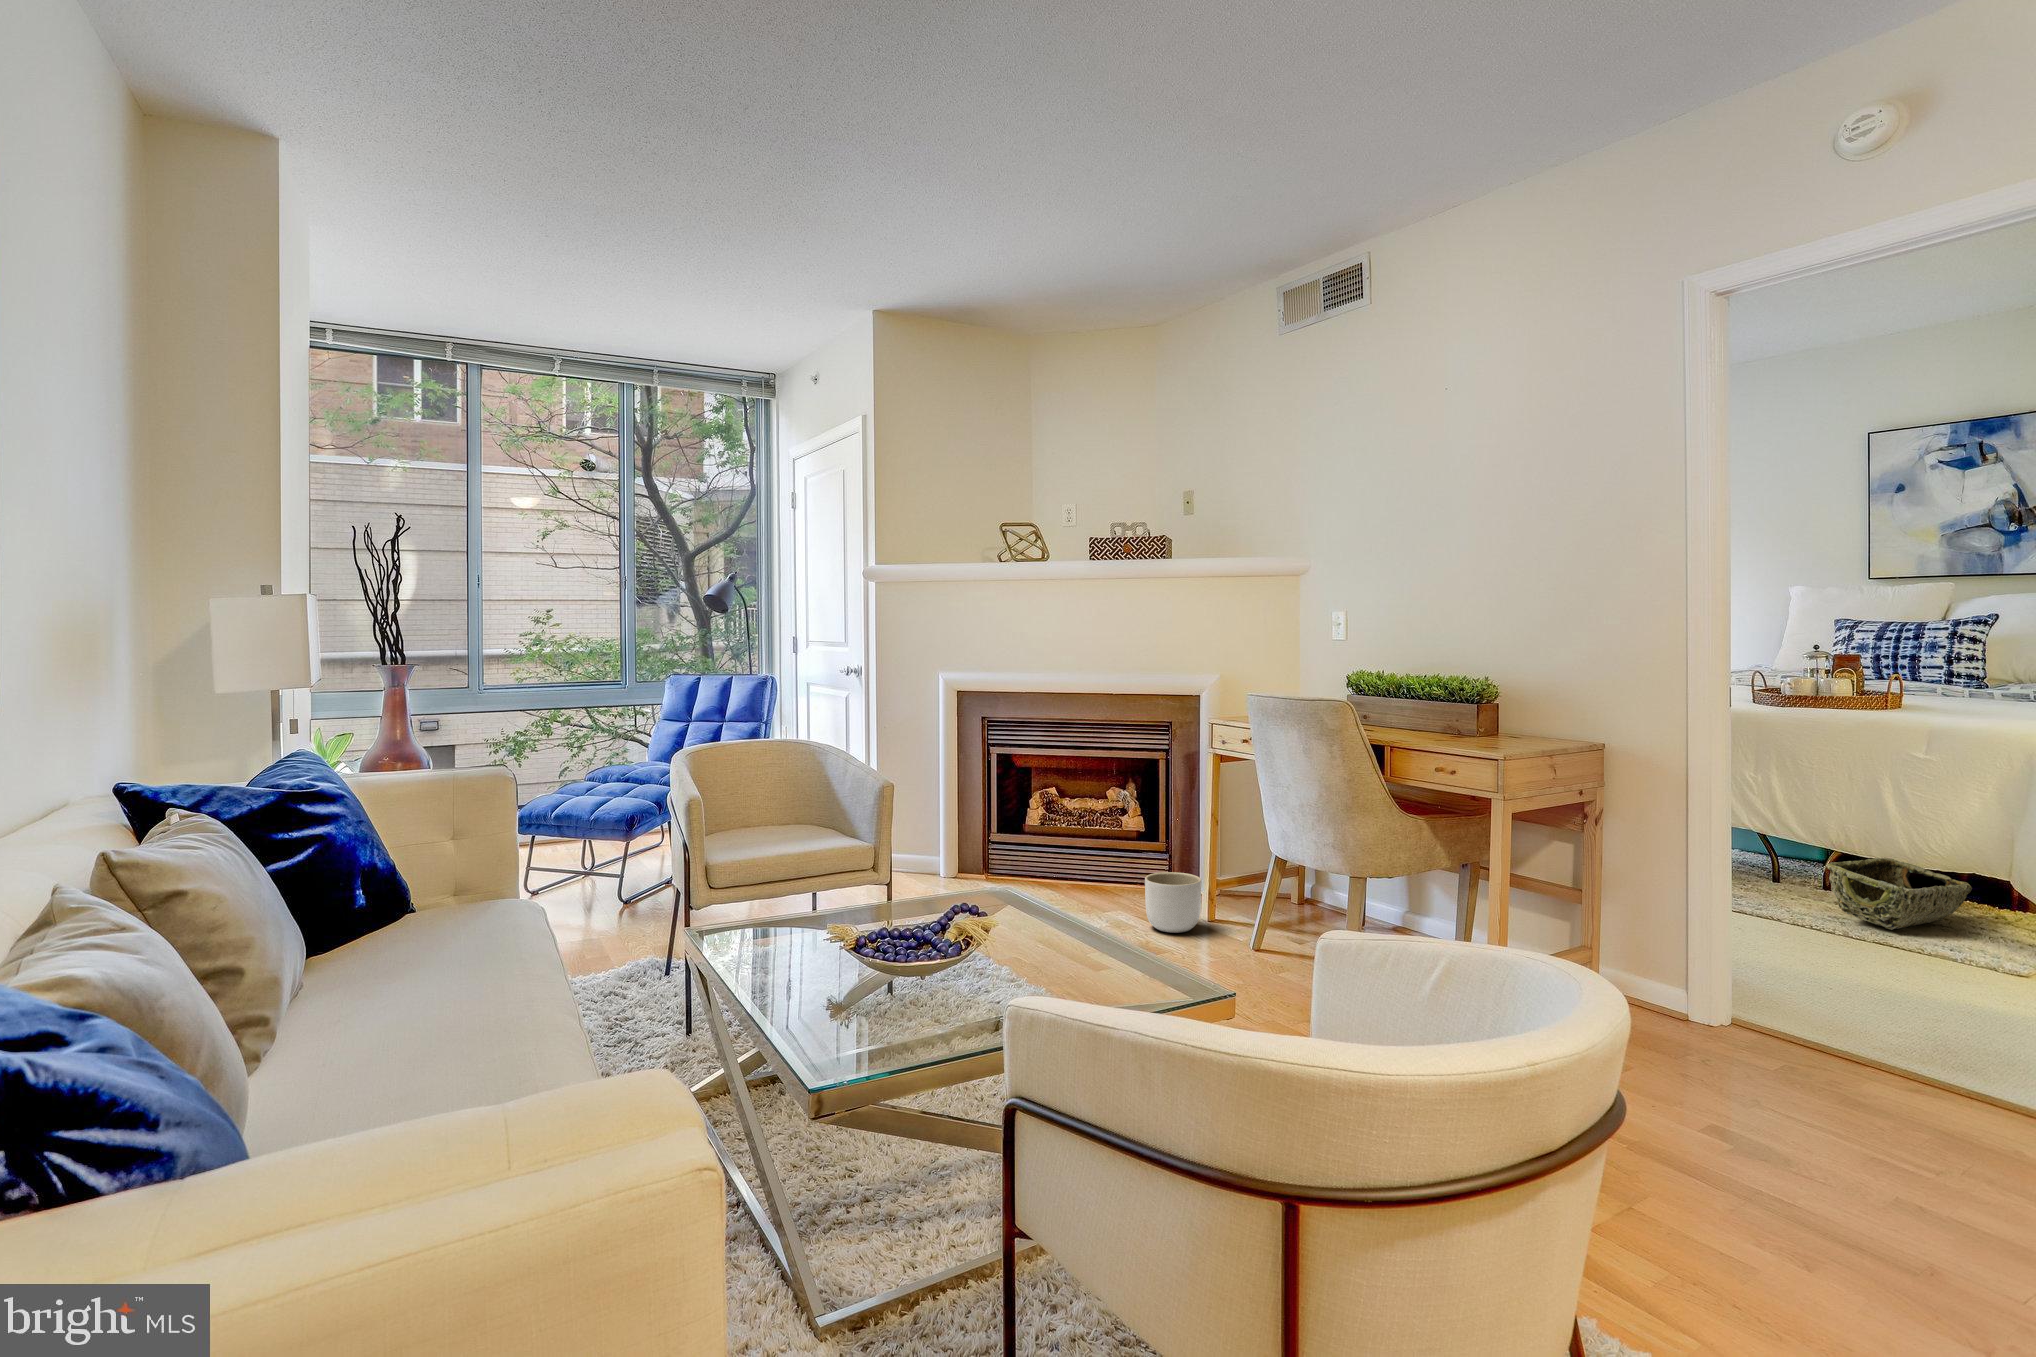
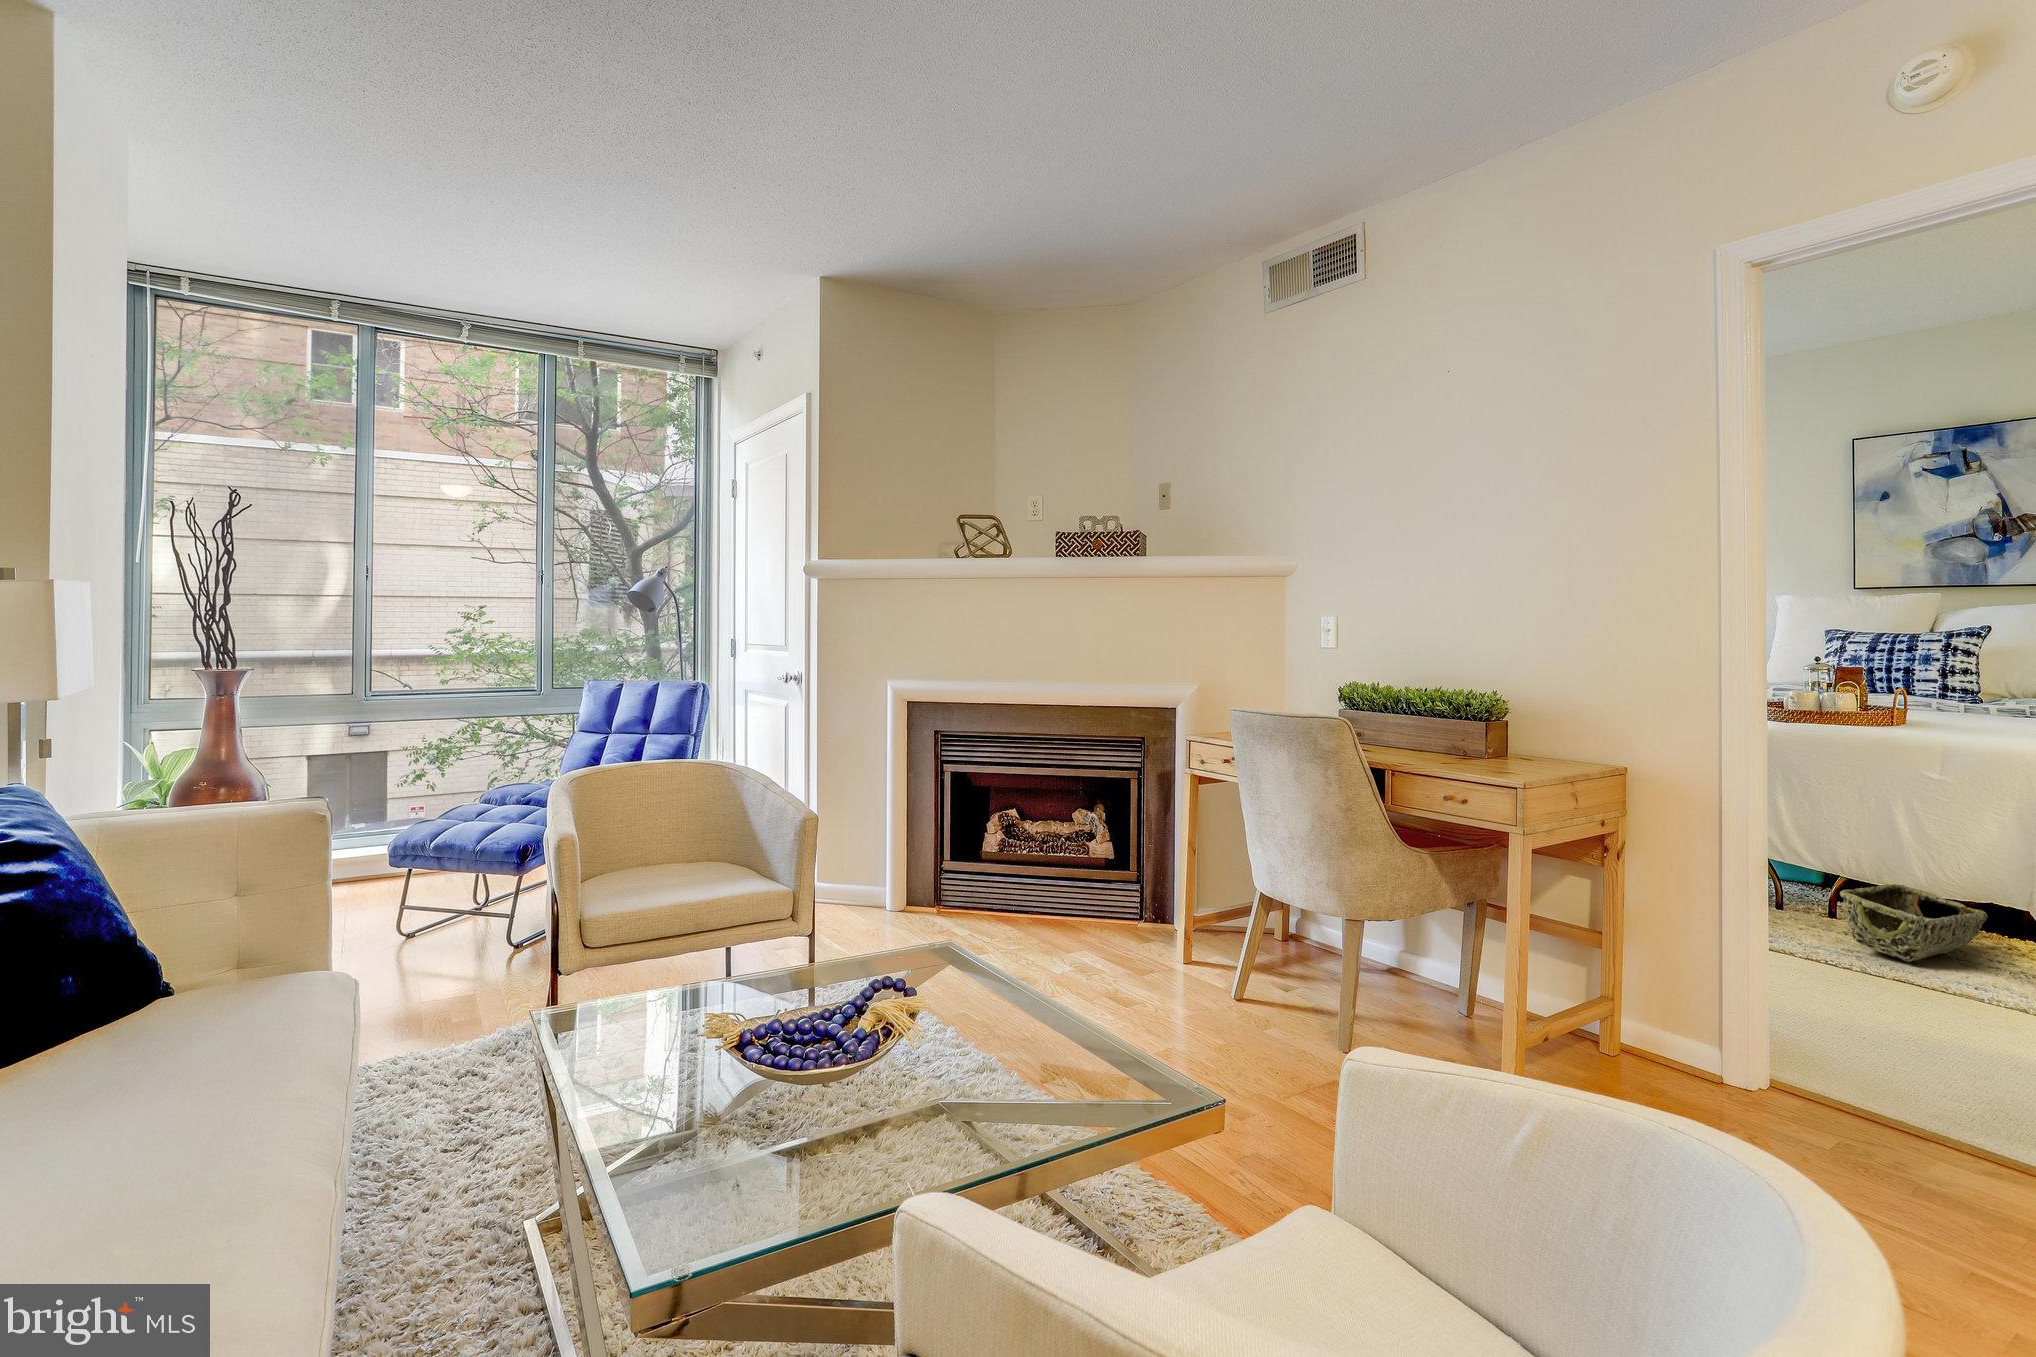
planter: present [1145,872,1201,933] -> none [1120,905,1182,973]

